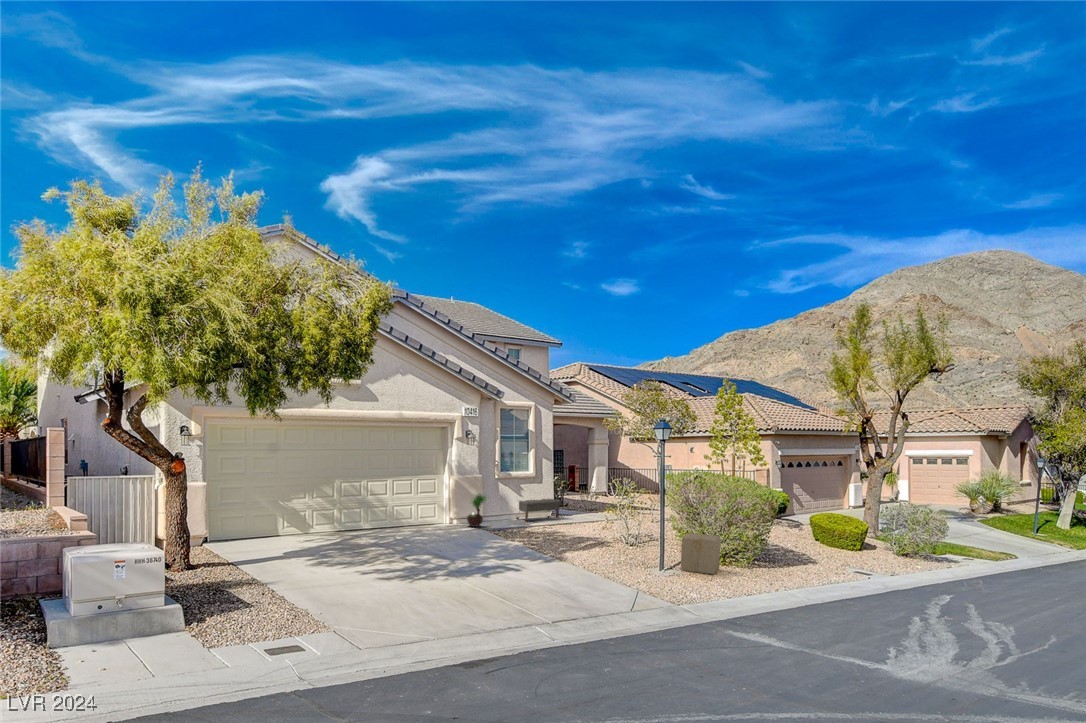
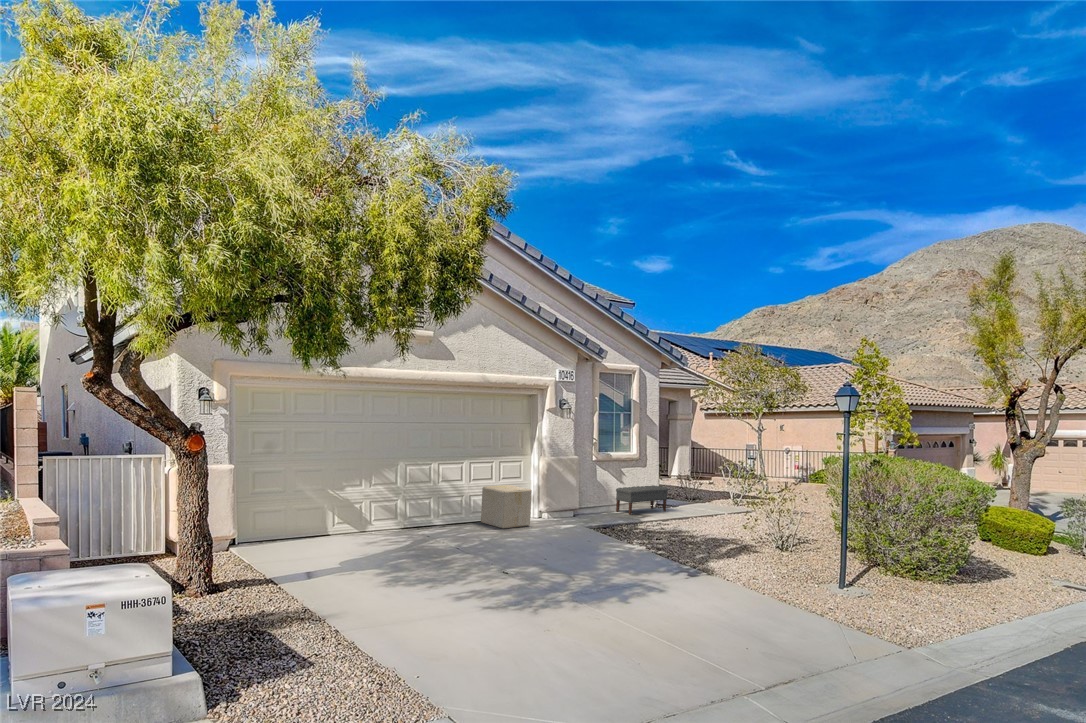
potted tree: present [467,494,486,527] -> none [562,476,590,521]
cardboard box: present [681,533,720,574] -> present [481,485,532,529]

